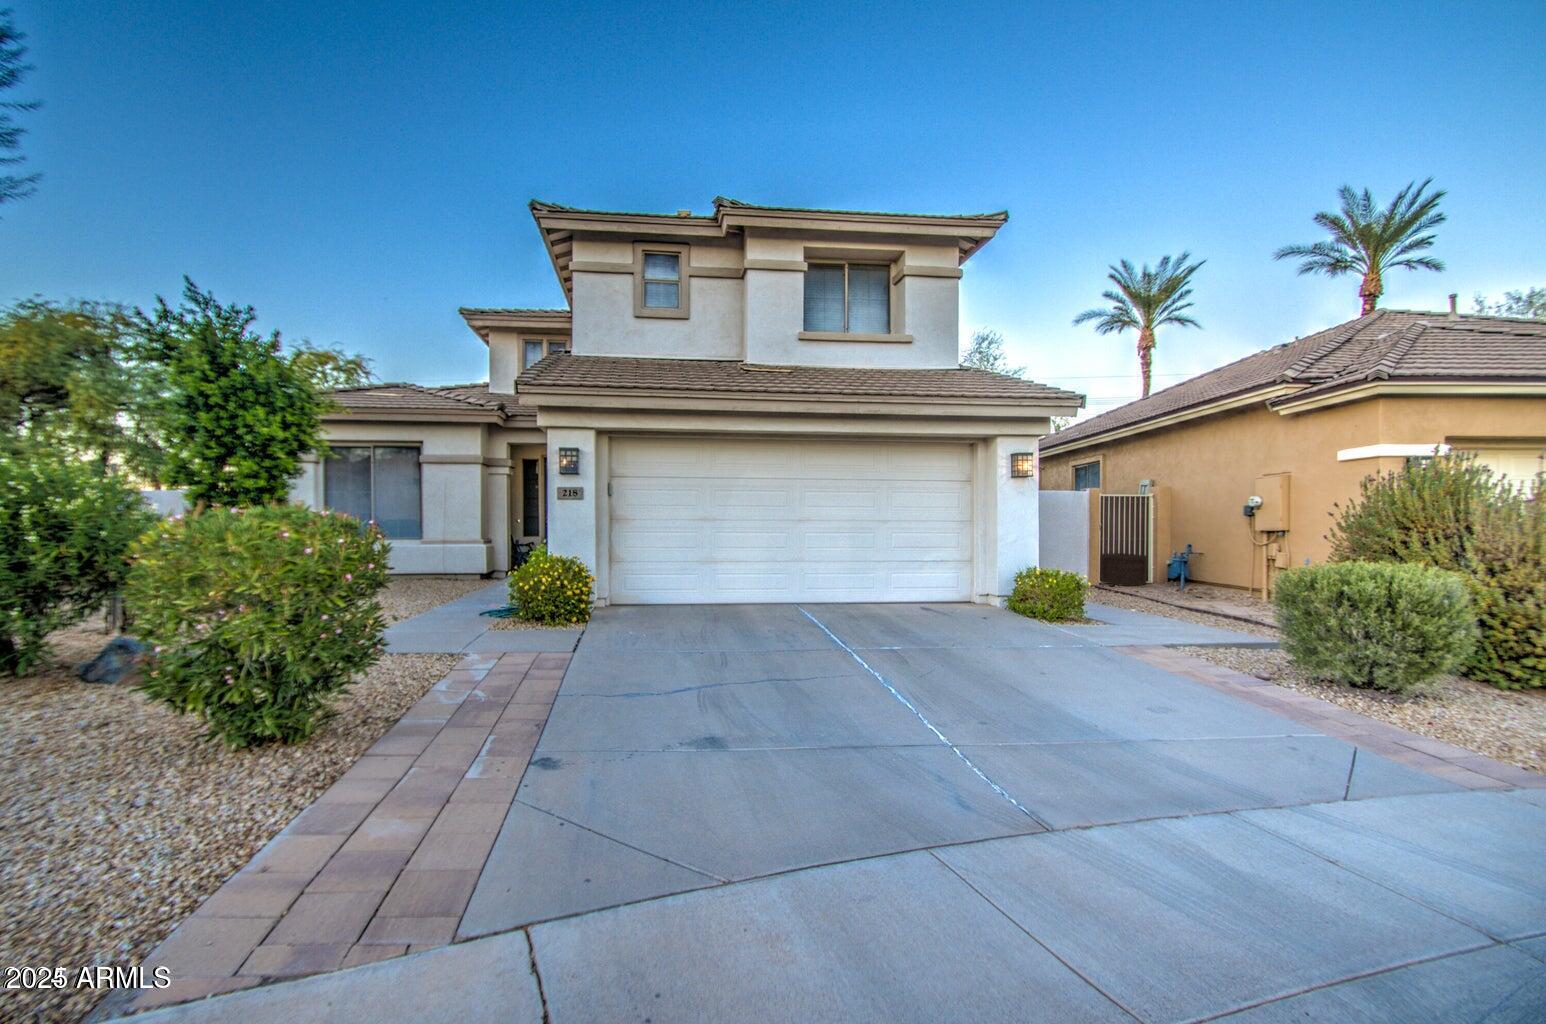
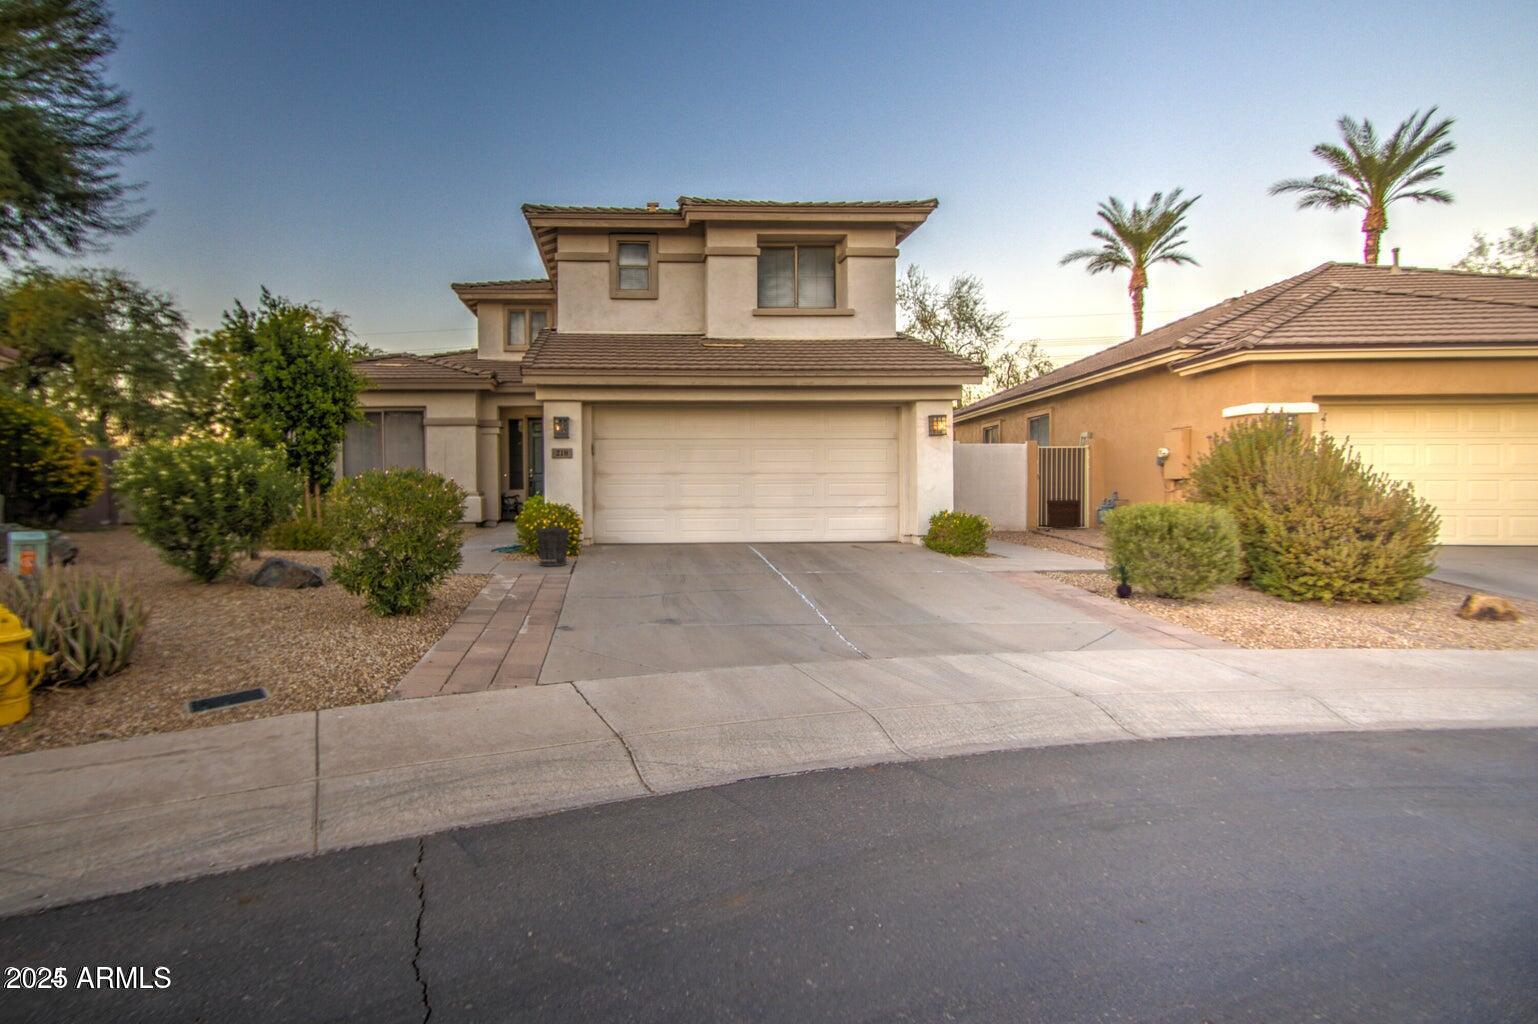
trash can: none [529,583,574,637] -> present [536,526,569,567]
decorative plant: none [1337,645,1426,710] -> present [1108,556,1132,598]

